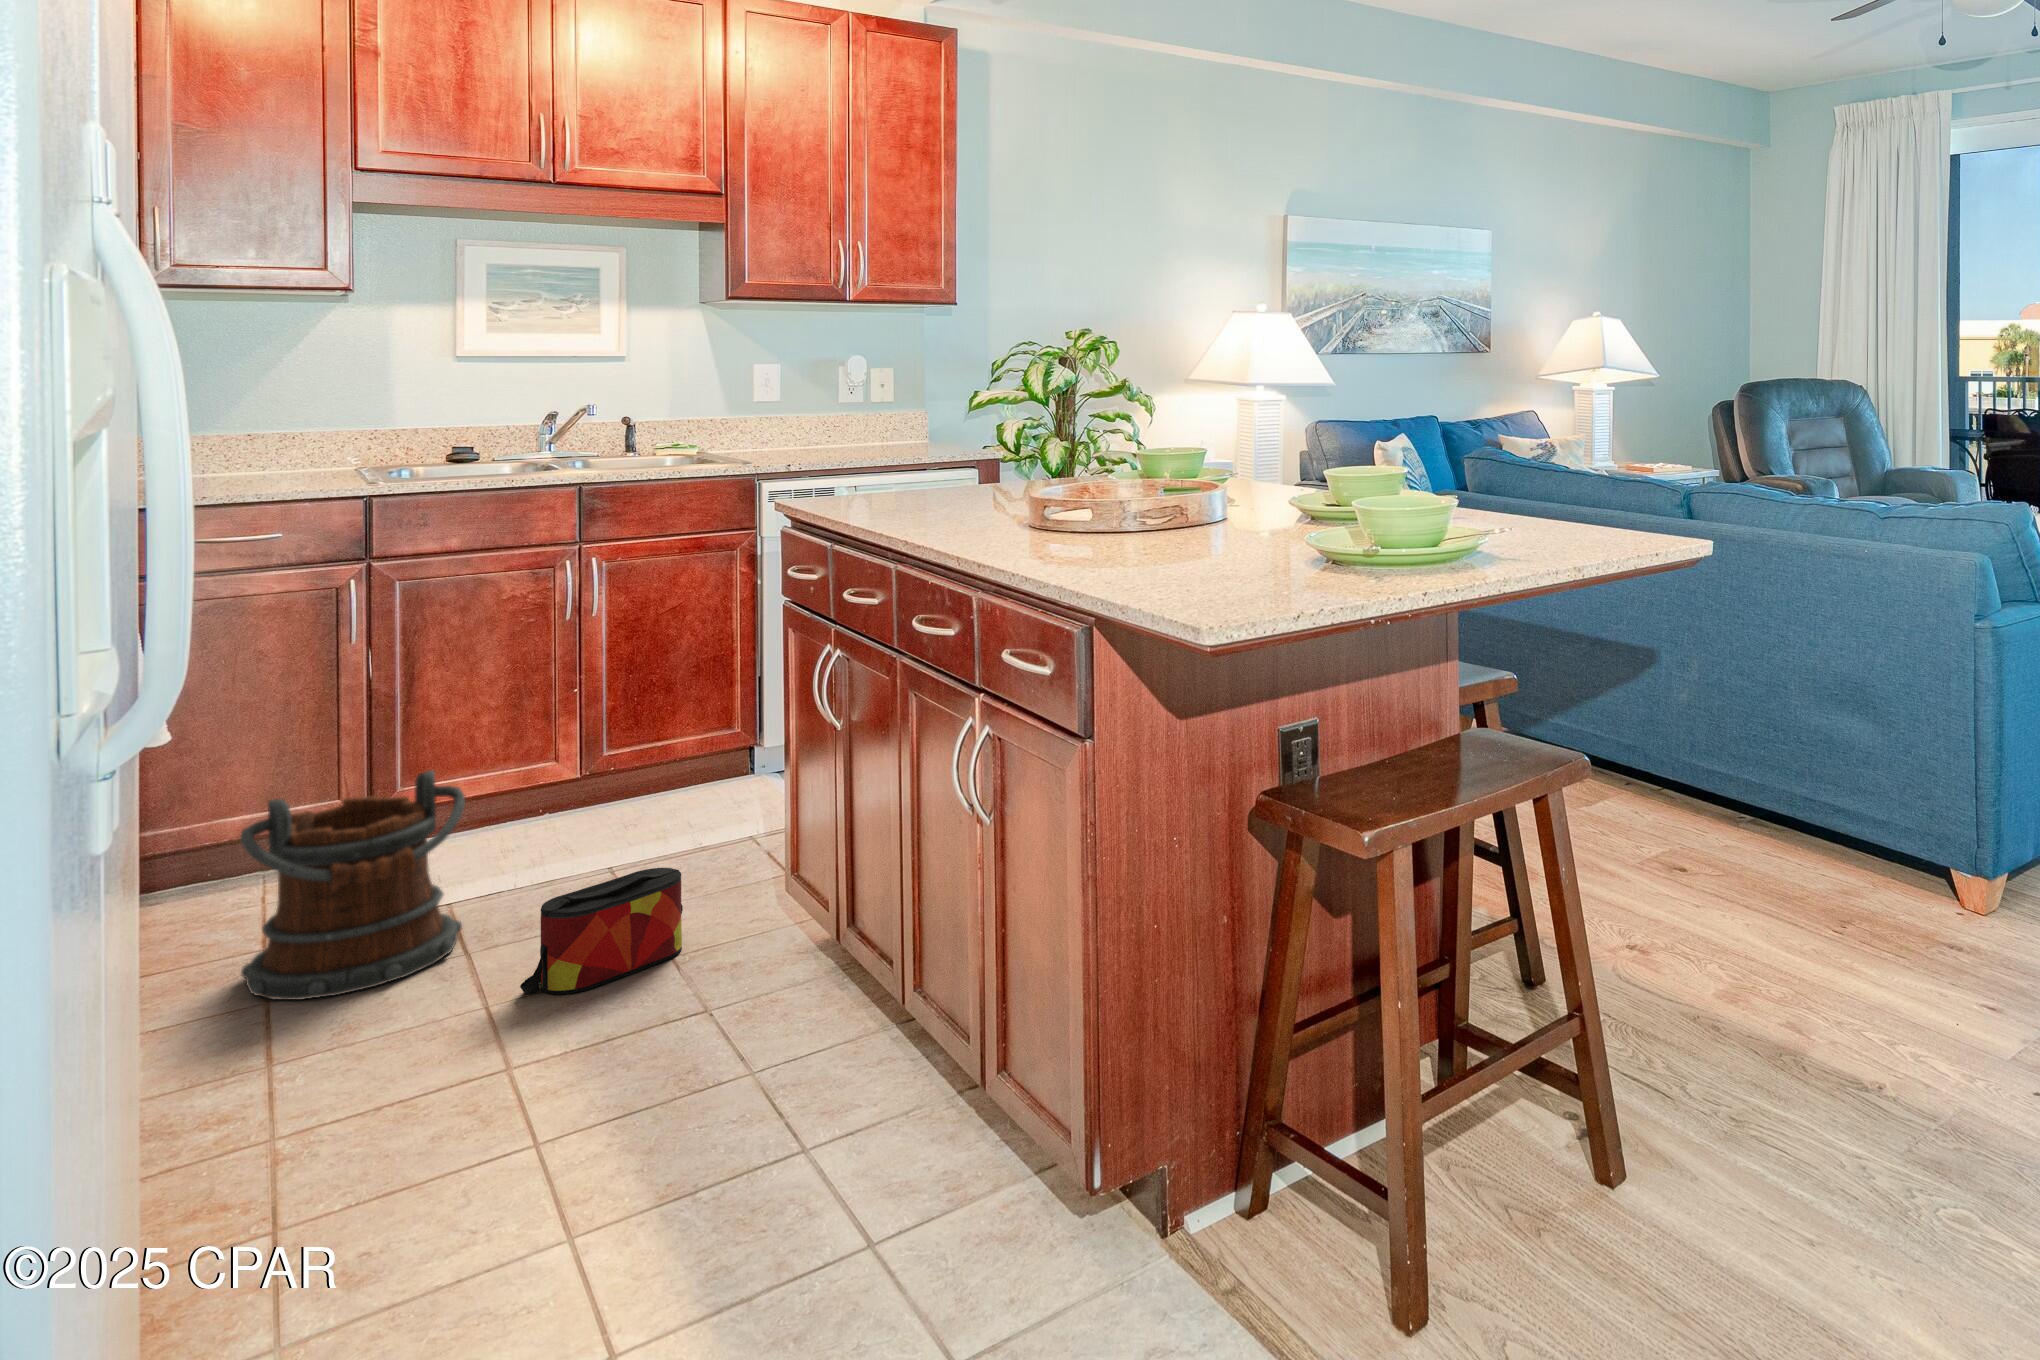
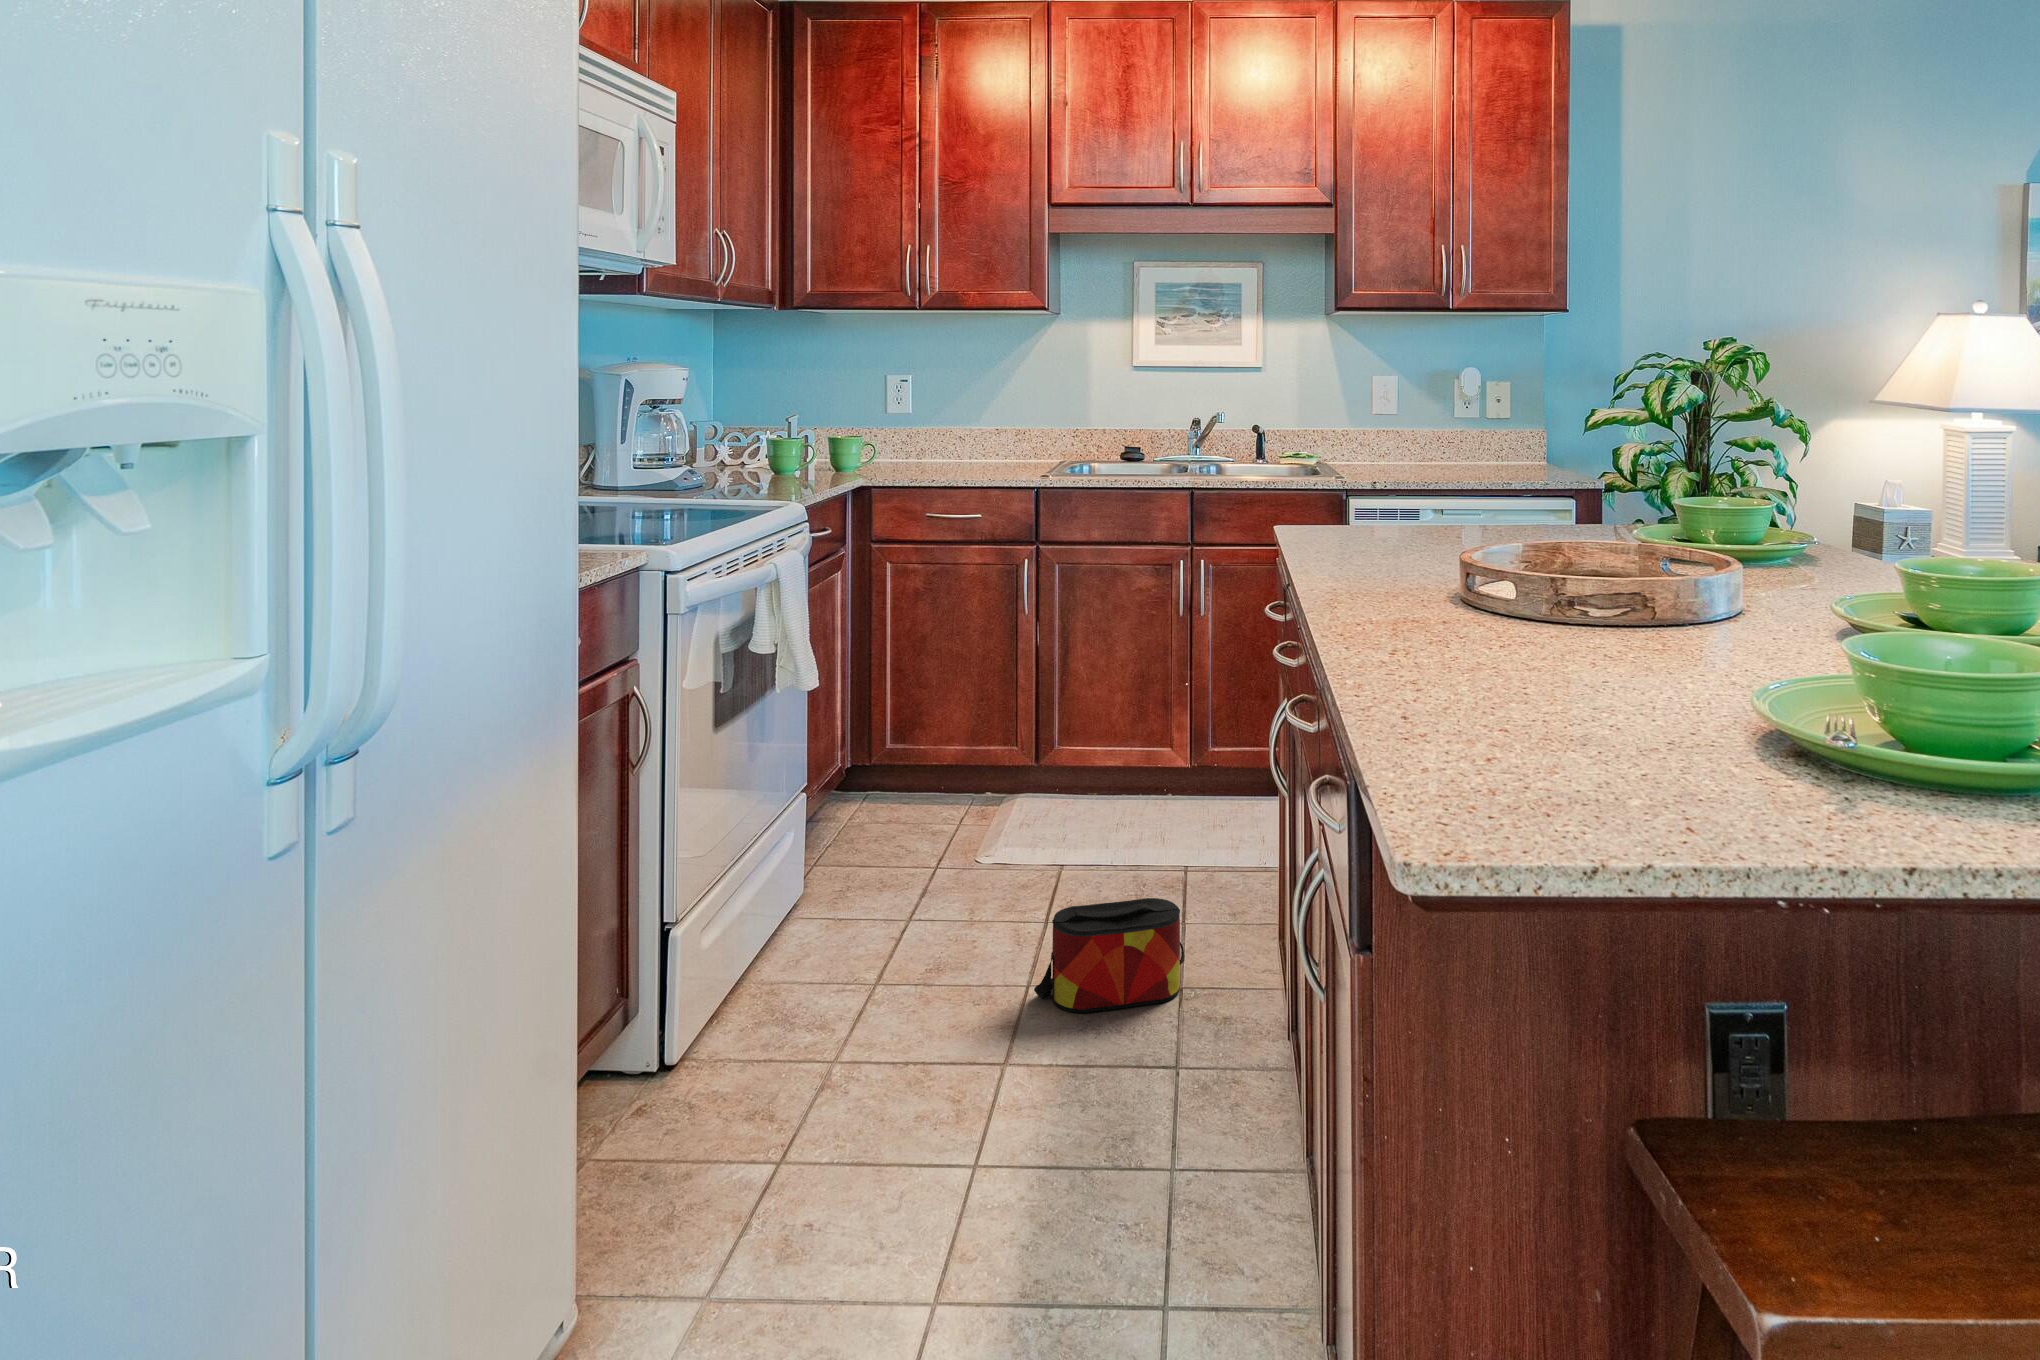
bucket: present [240,771,465,1000] -> none [881,749,1040,942]

